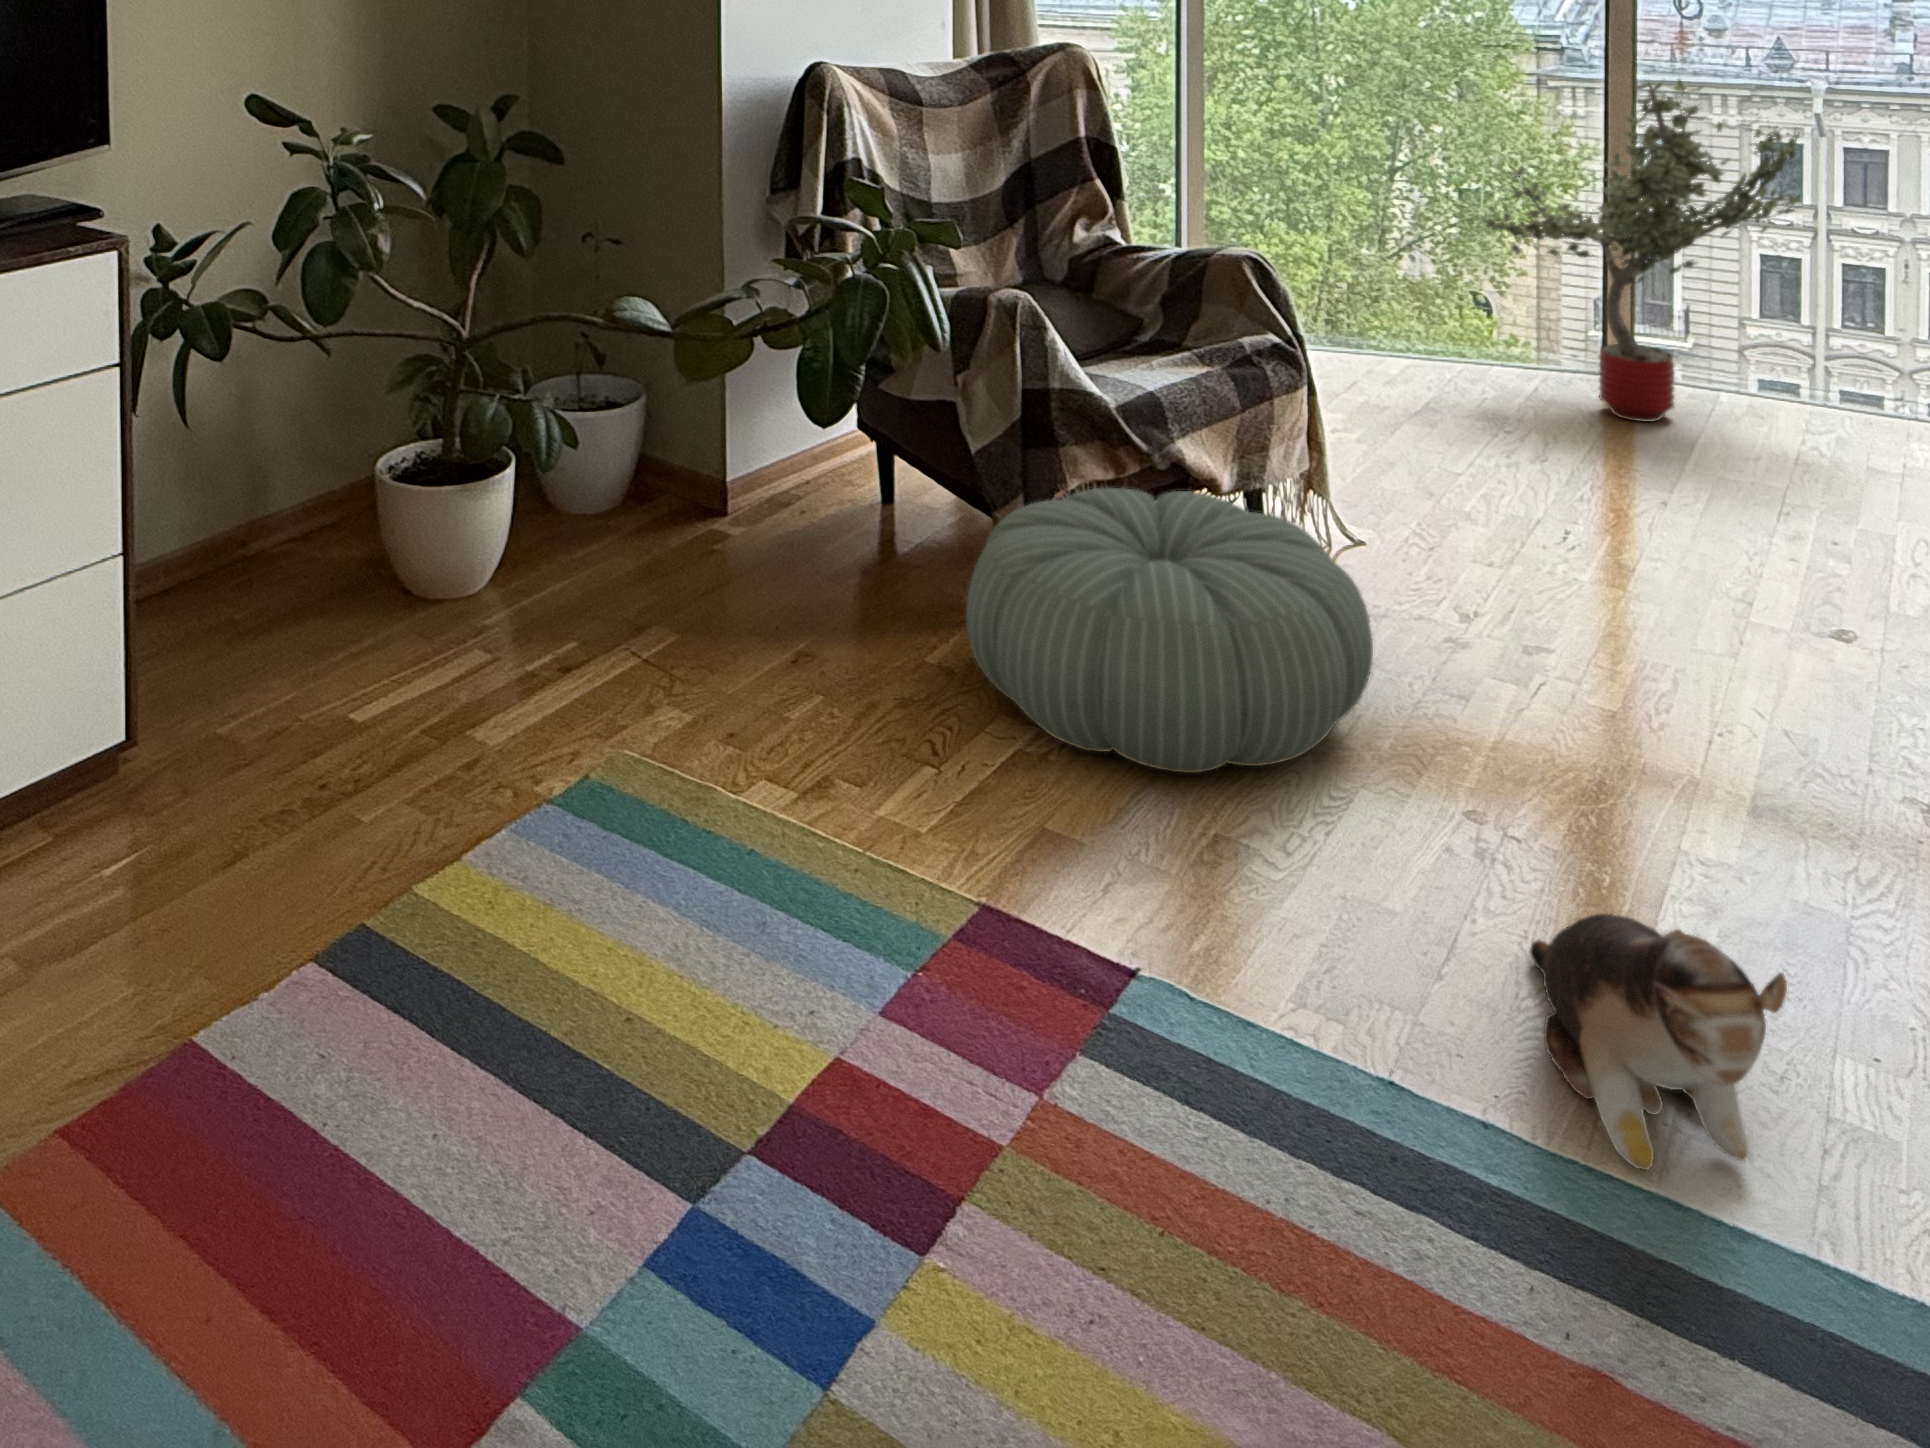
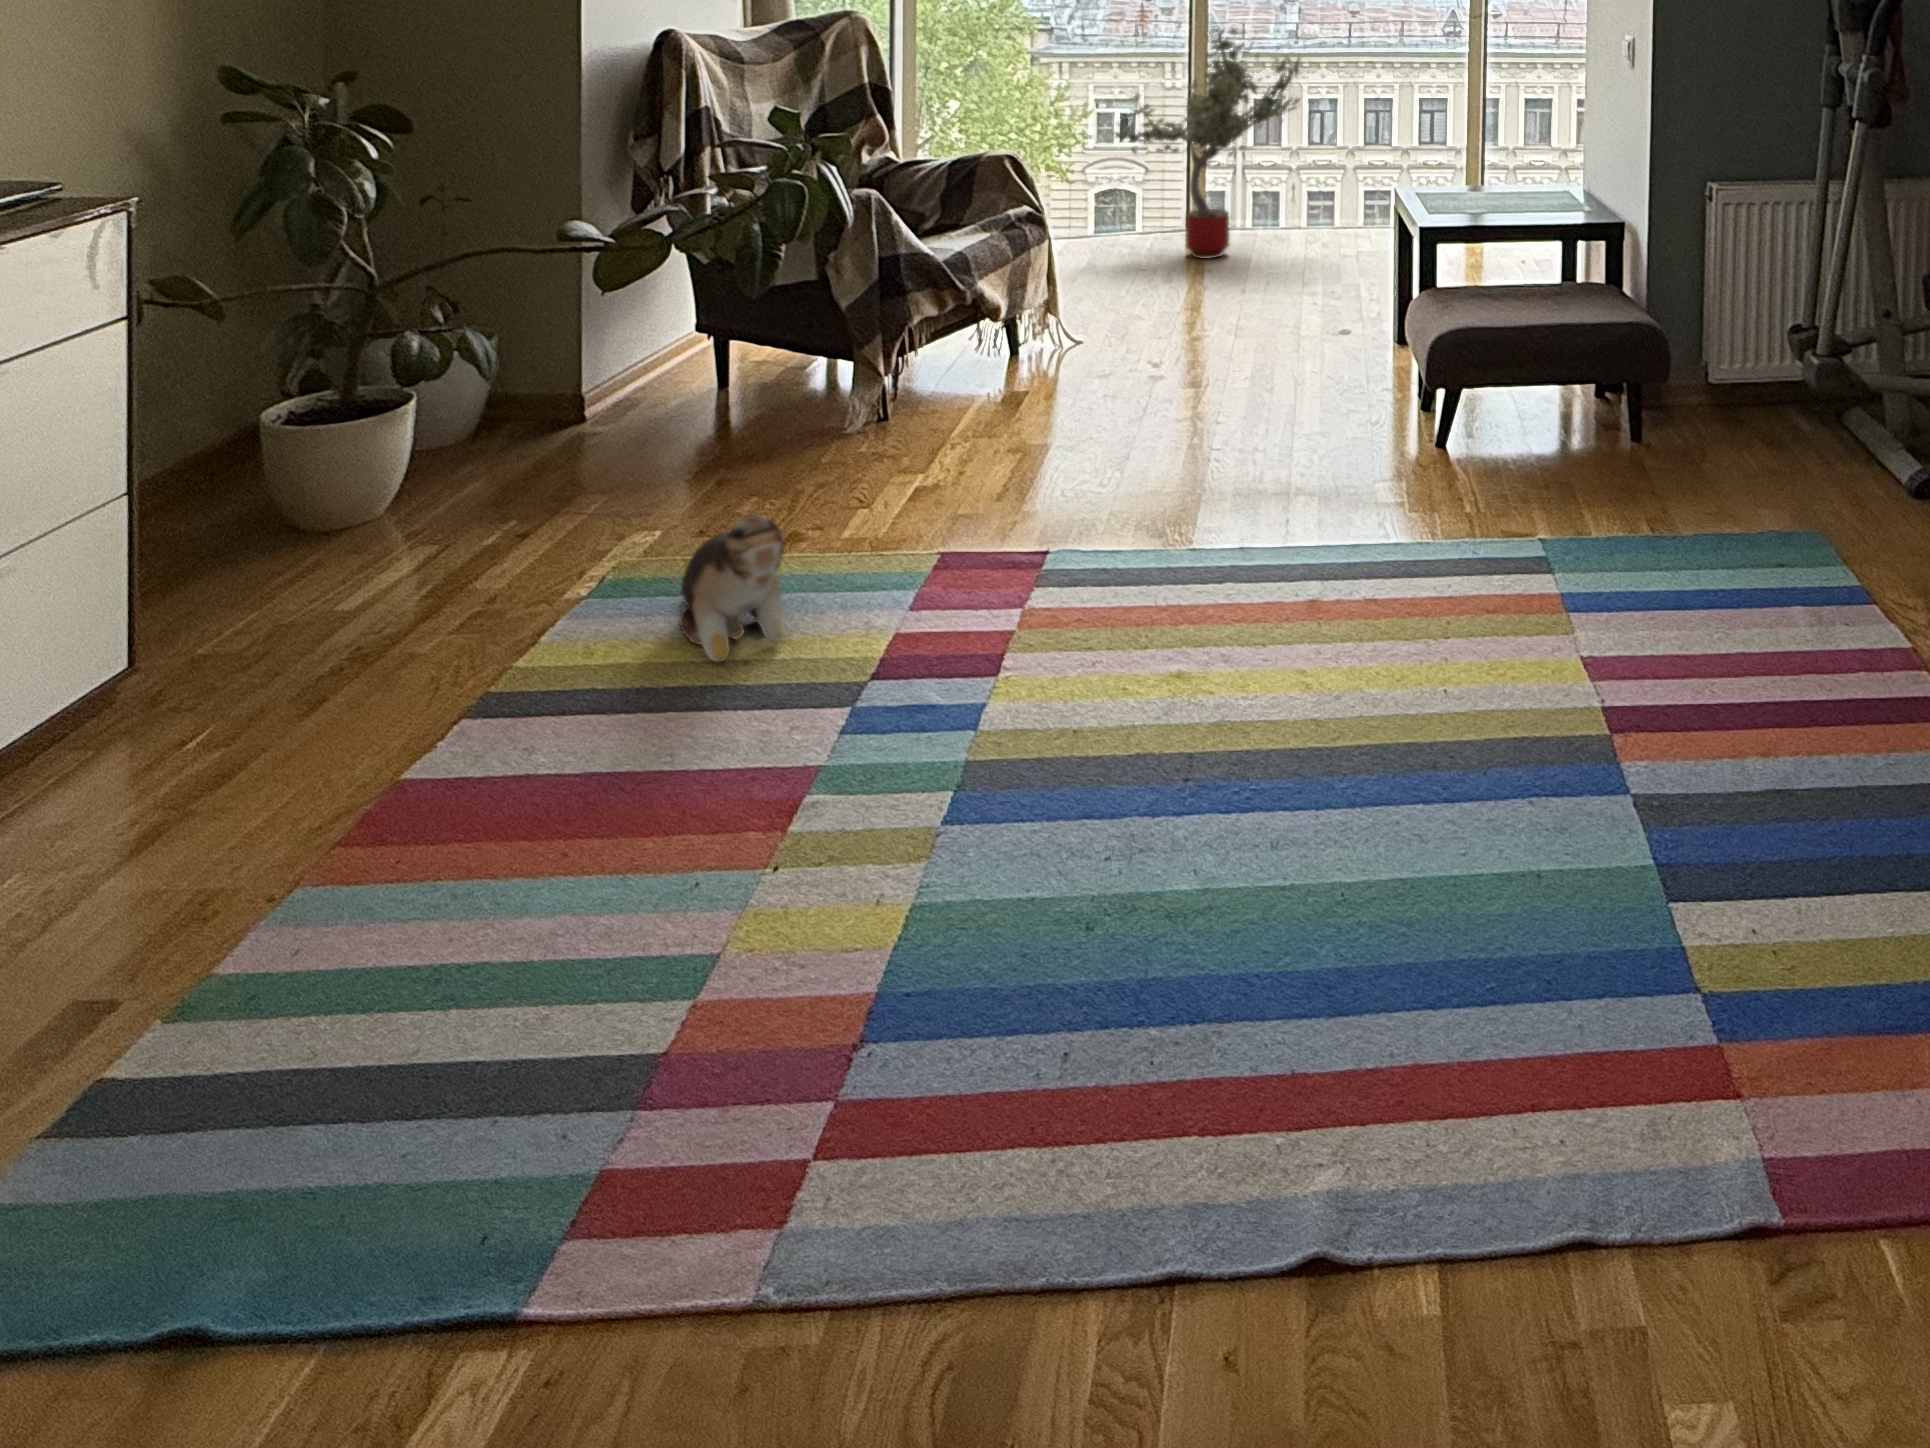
pouf: present [966,488,1373,773] -> none [869,305,1132,462]
plush toy: present [1530,914,1787,1170] -> present [680,514,790,662]

